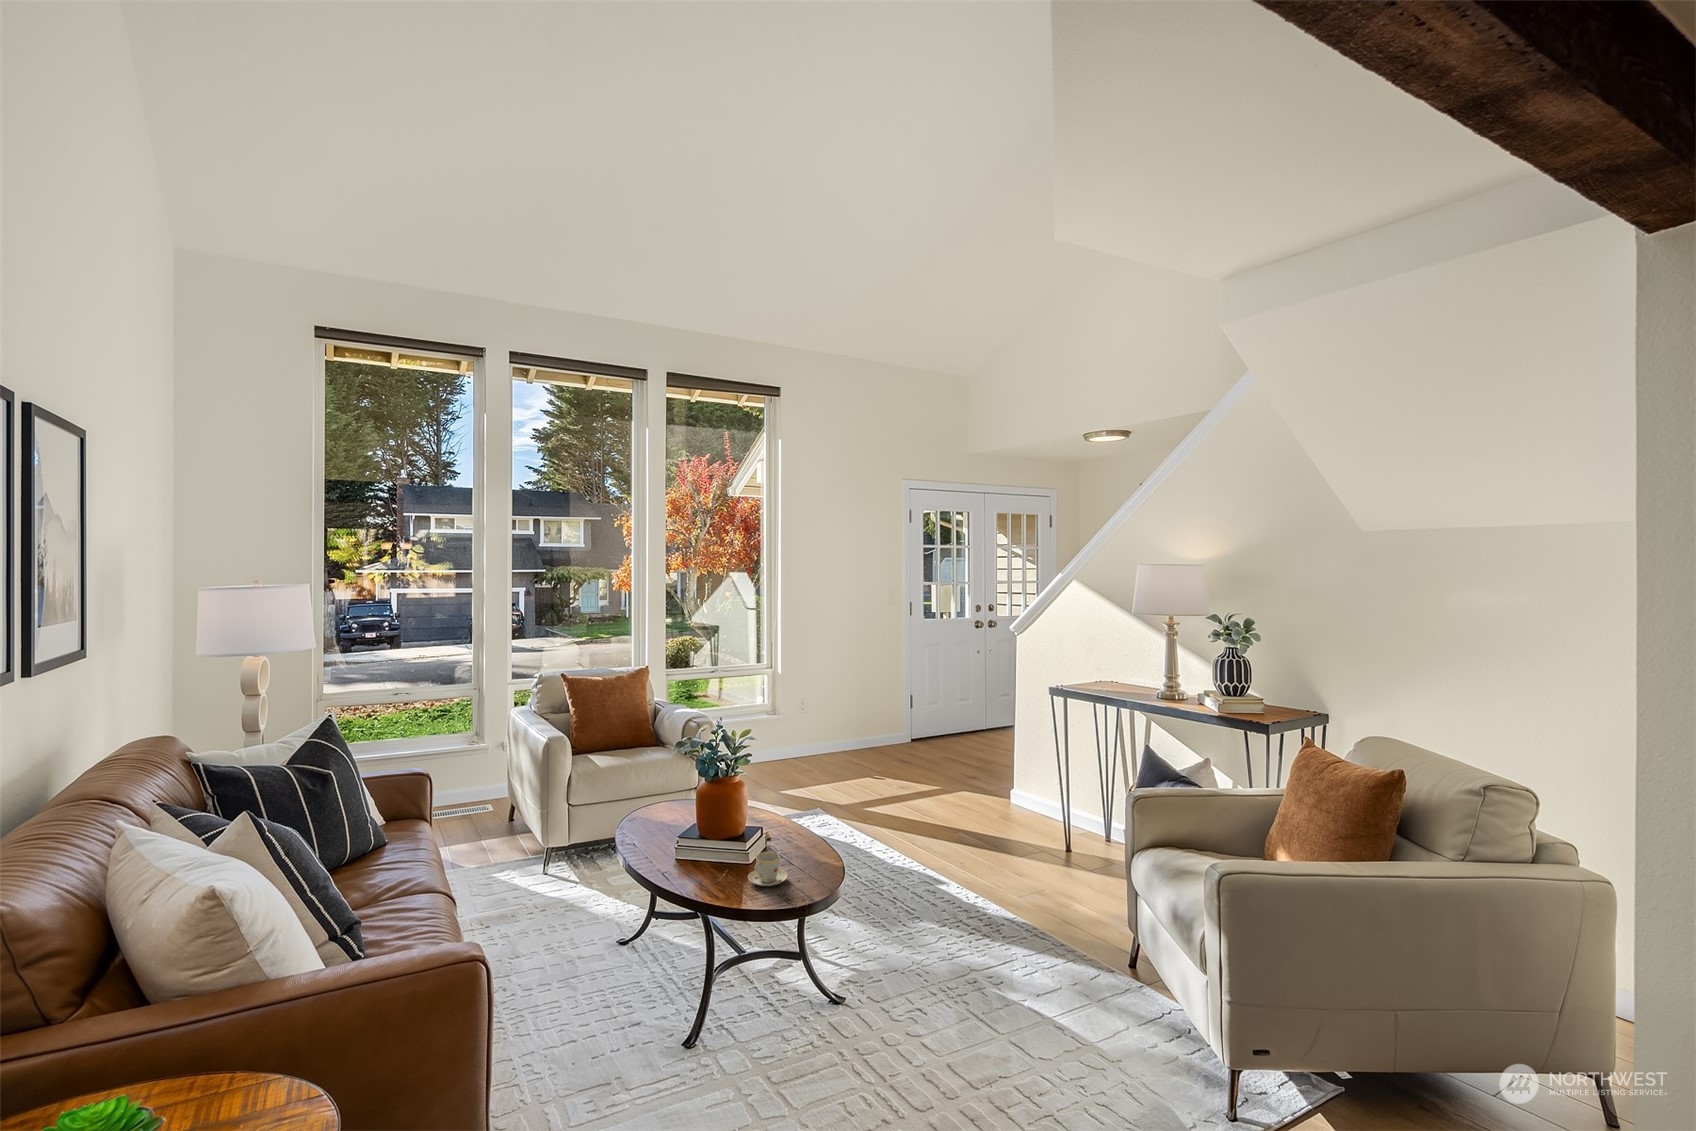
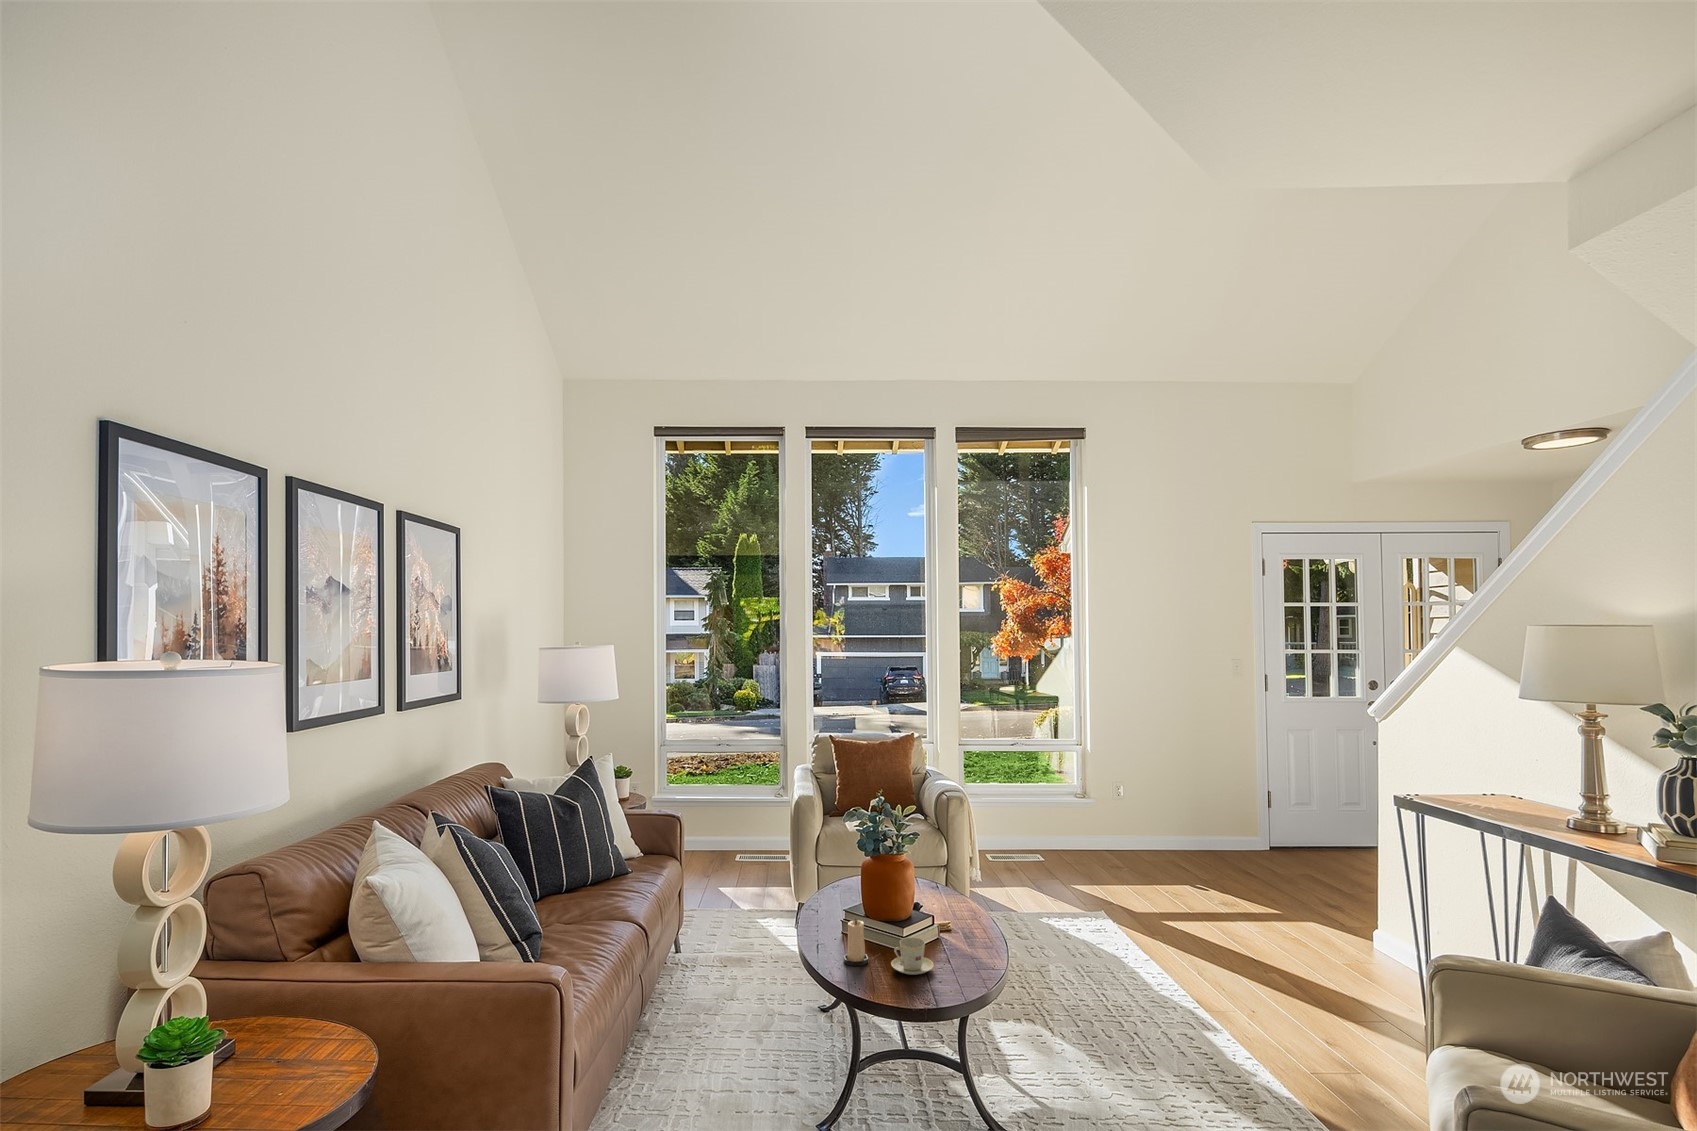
candle: none [699,845,724,890] -> present [844,919,868,966]

